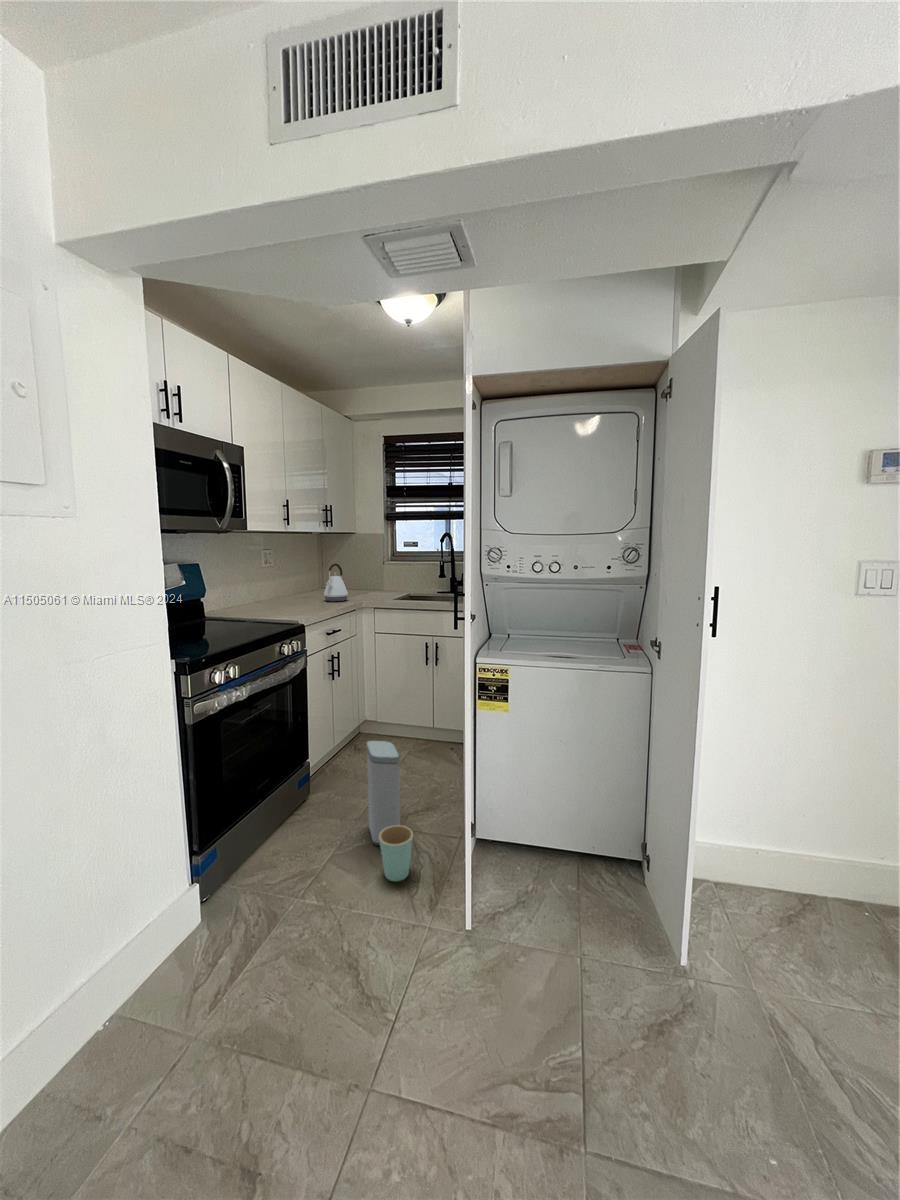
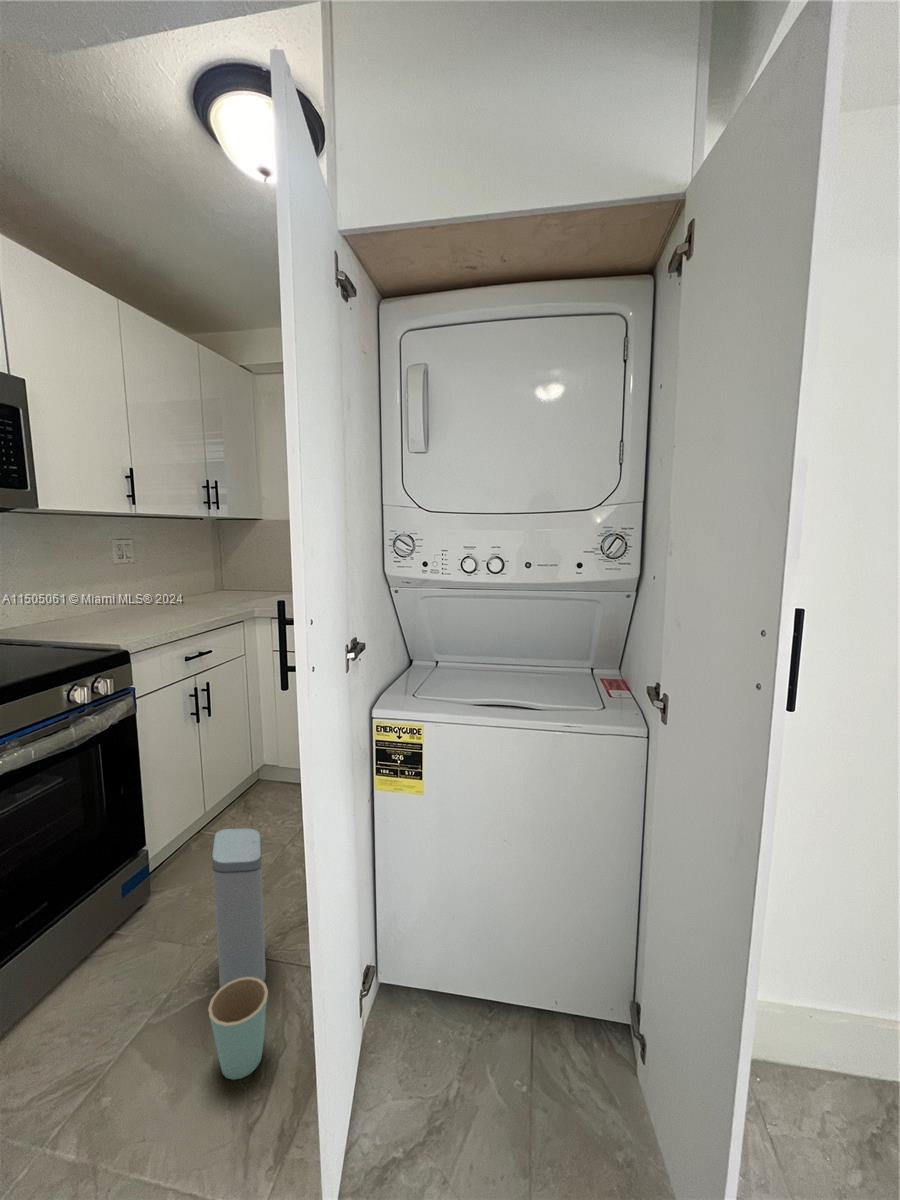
kettle: present [324,564,348,602] -> none [203,560,237,612]

